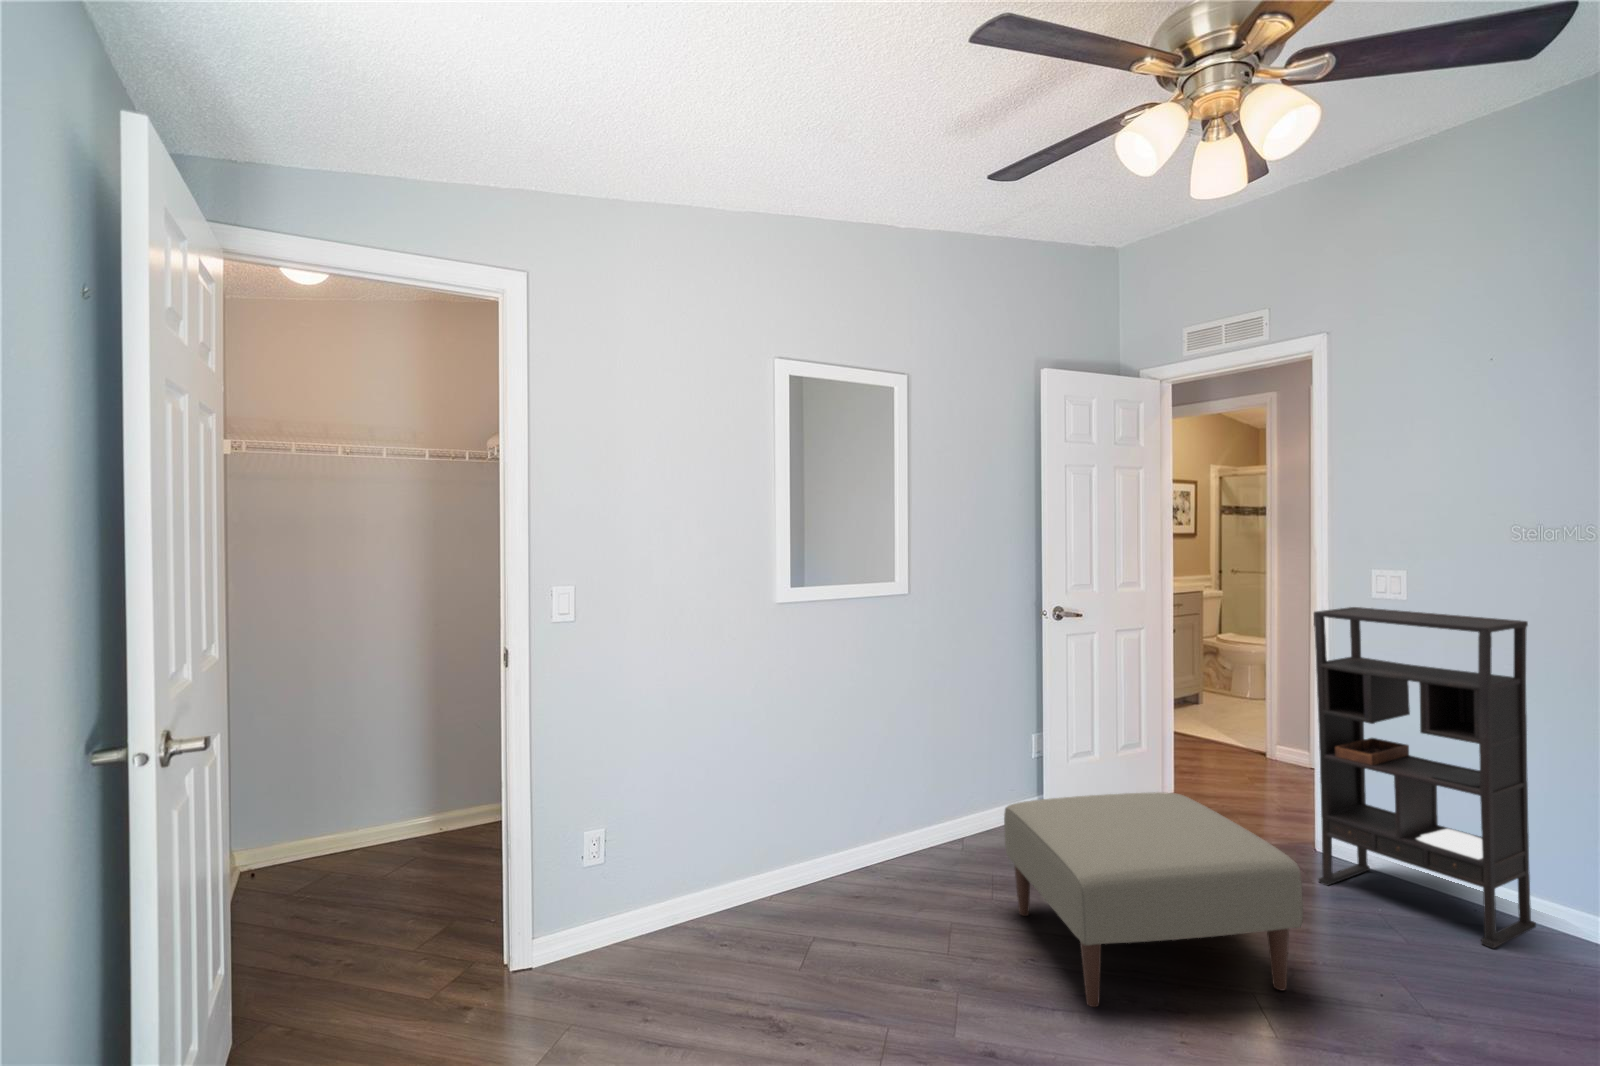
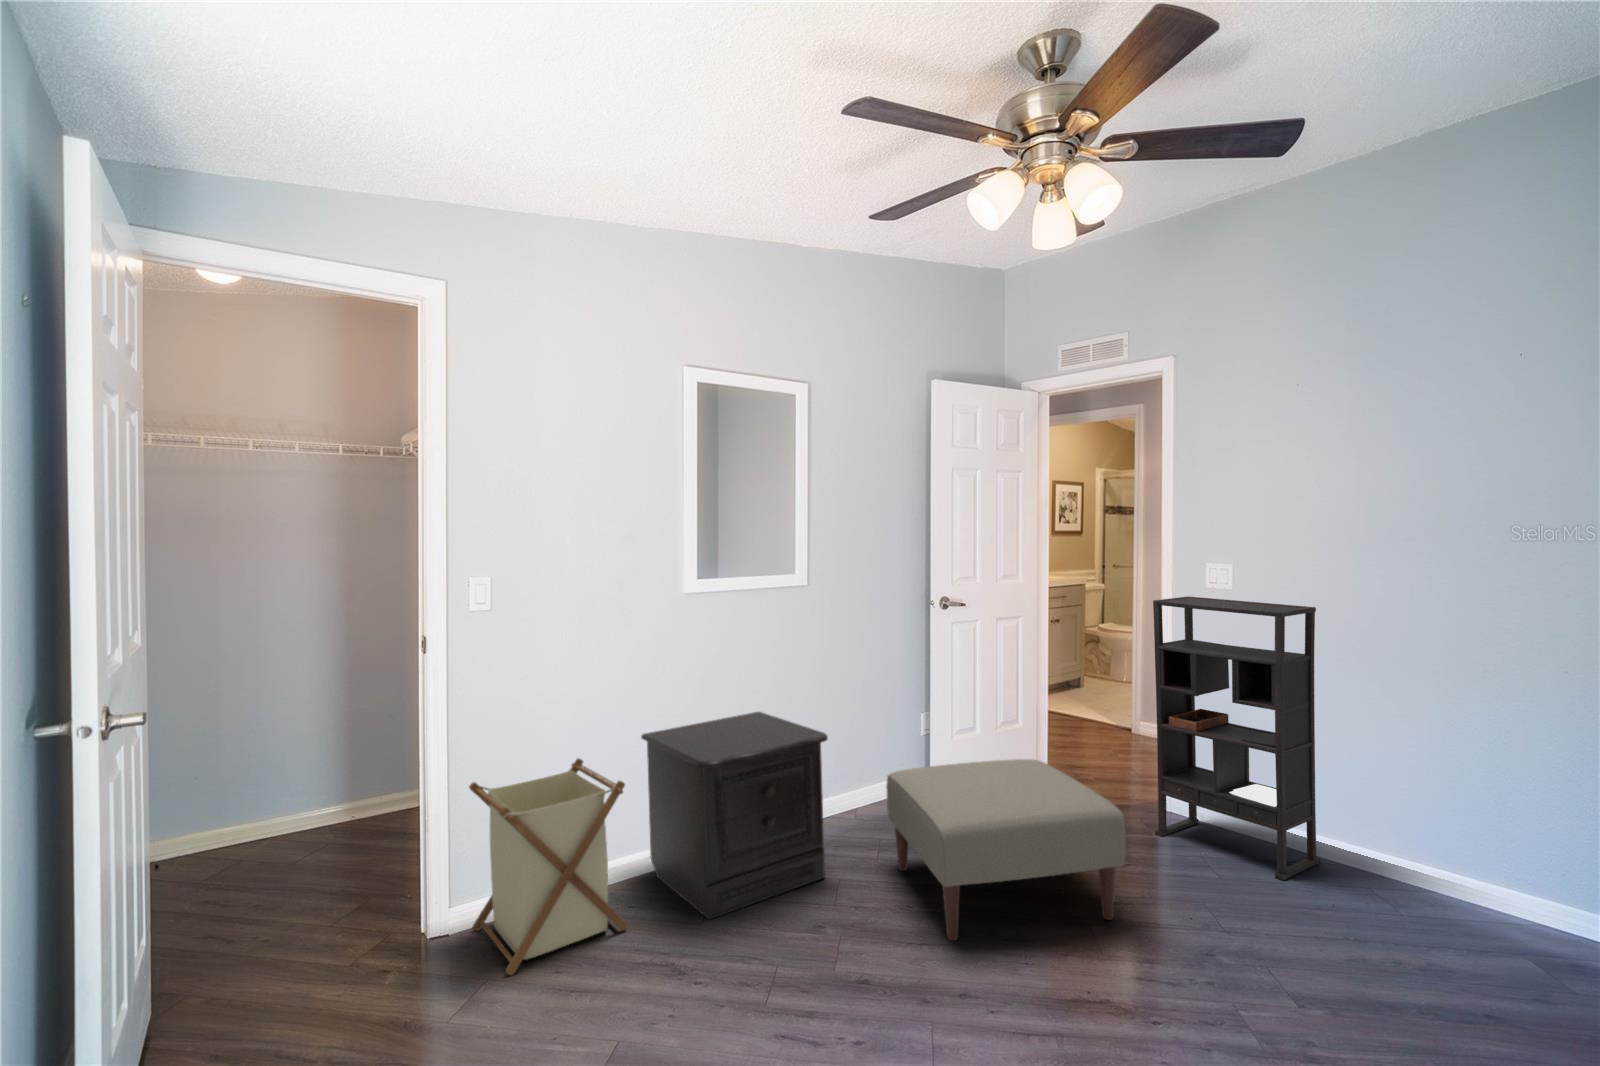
nightstand: none [732,731,939,965] -> present [641,712,828,919]
laundry basket: none [552,781,722,1023] -> present [469,758,628,975]

